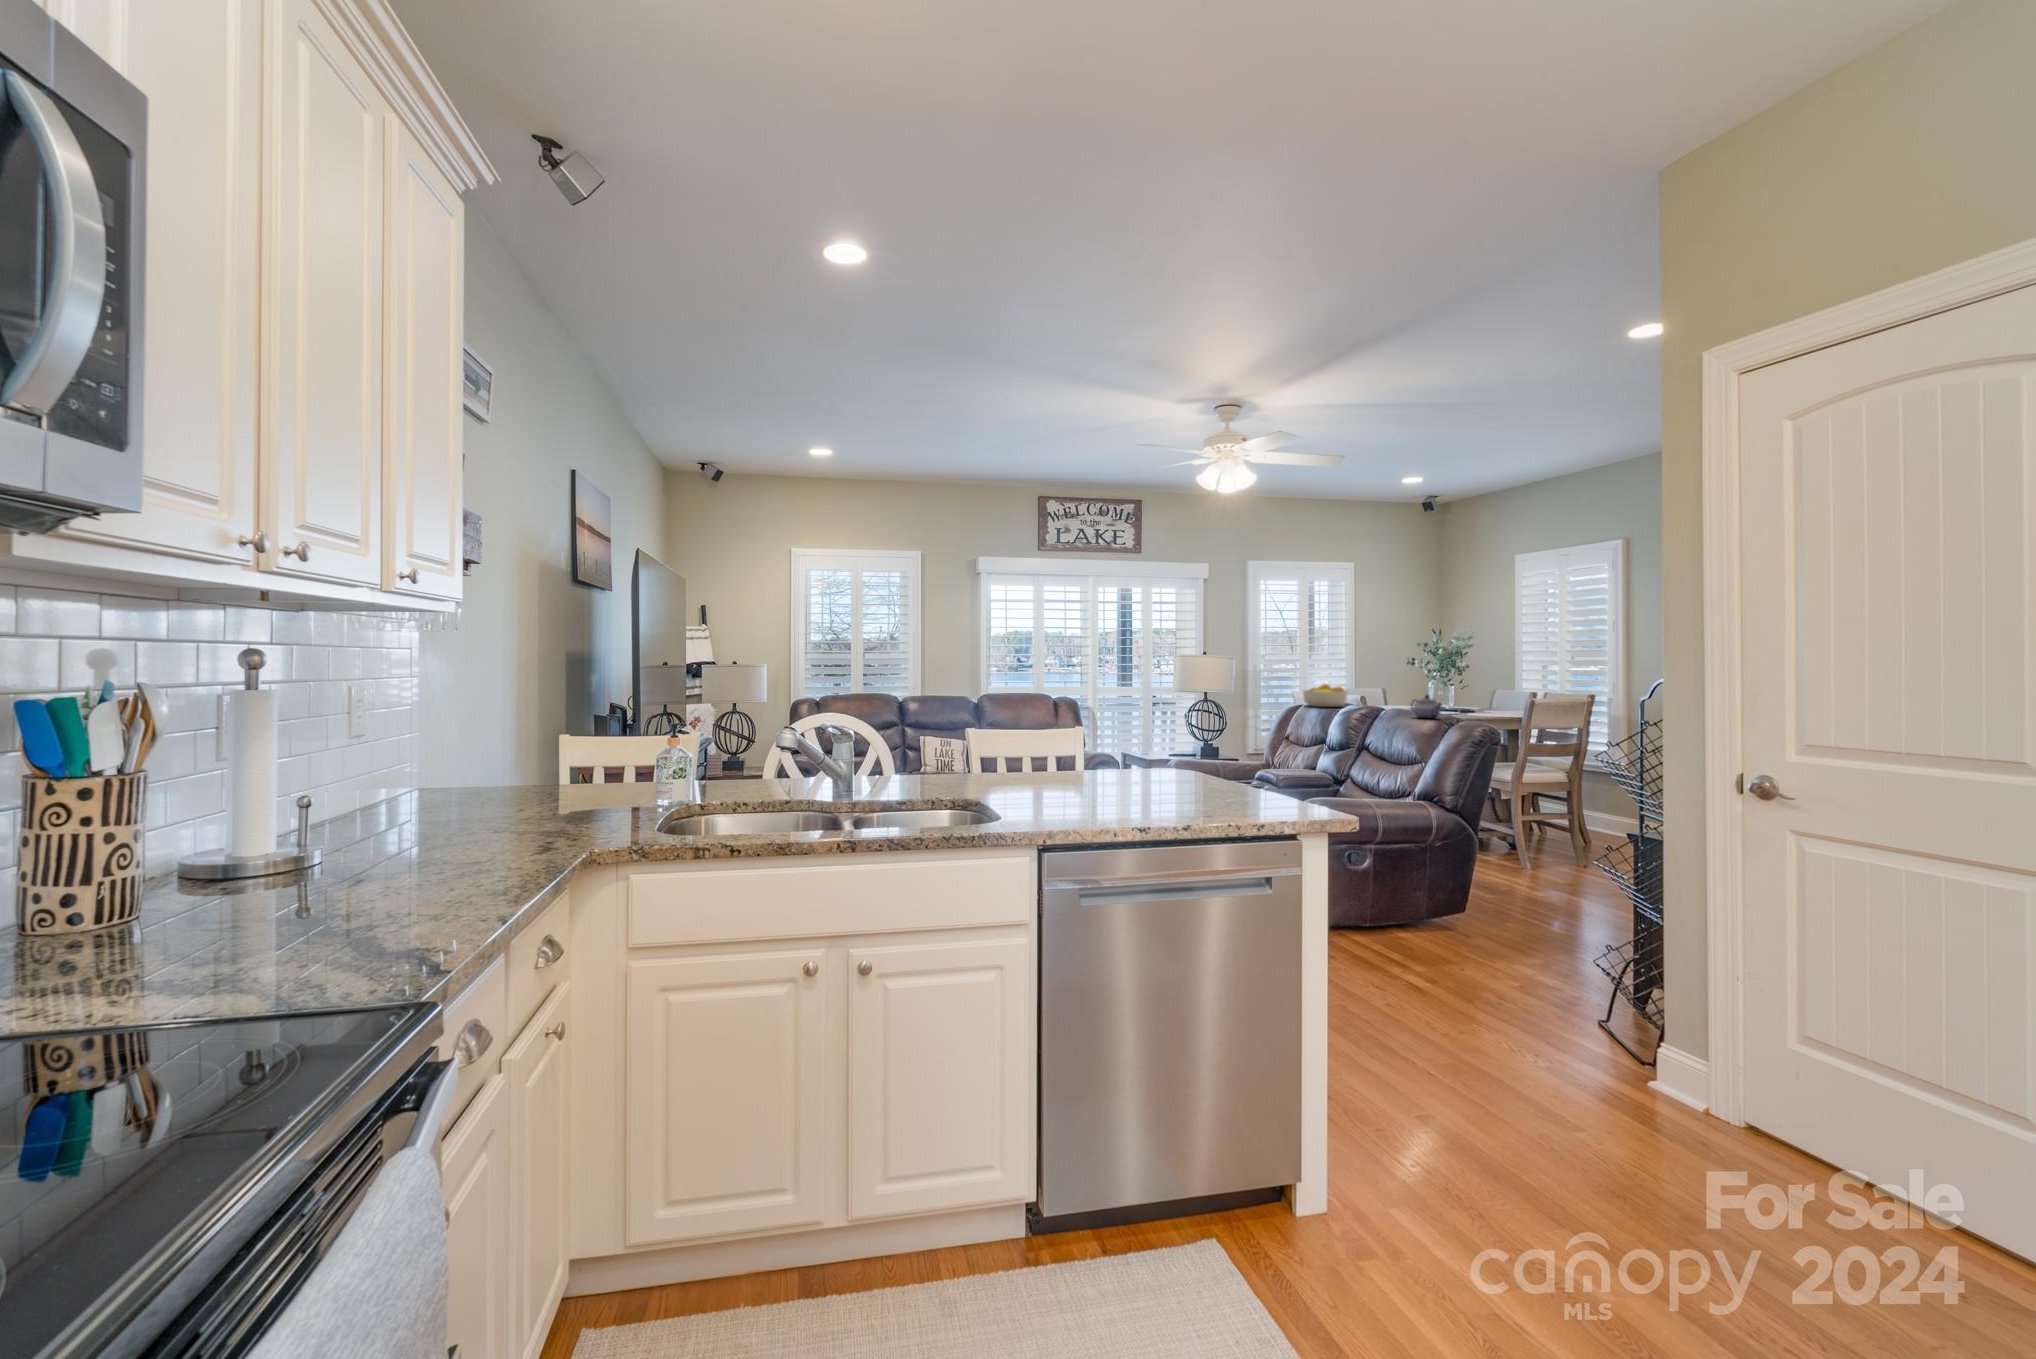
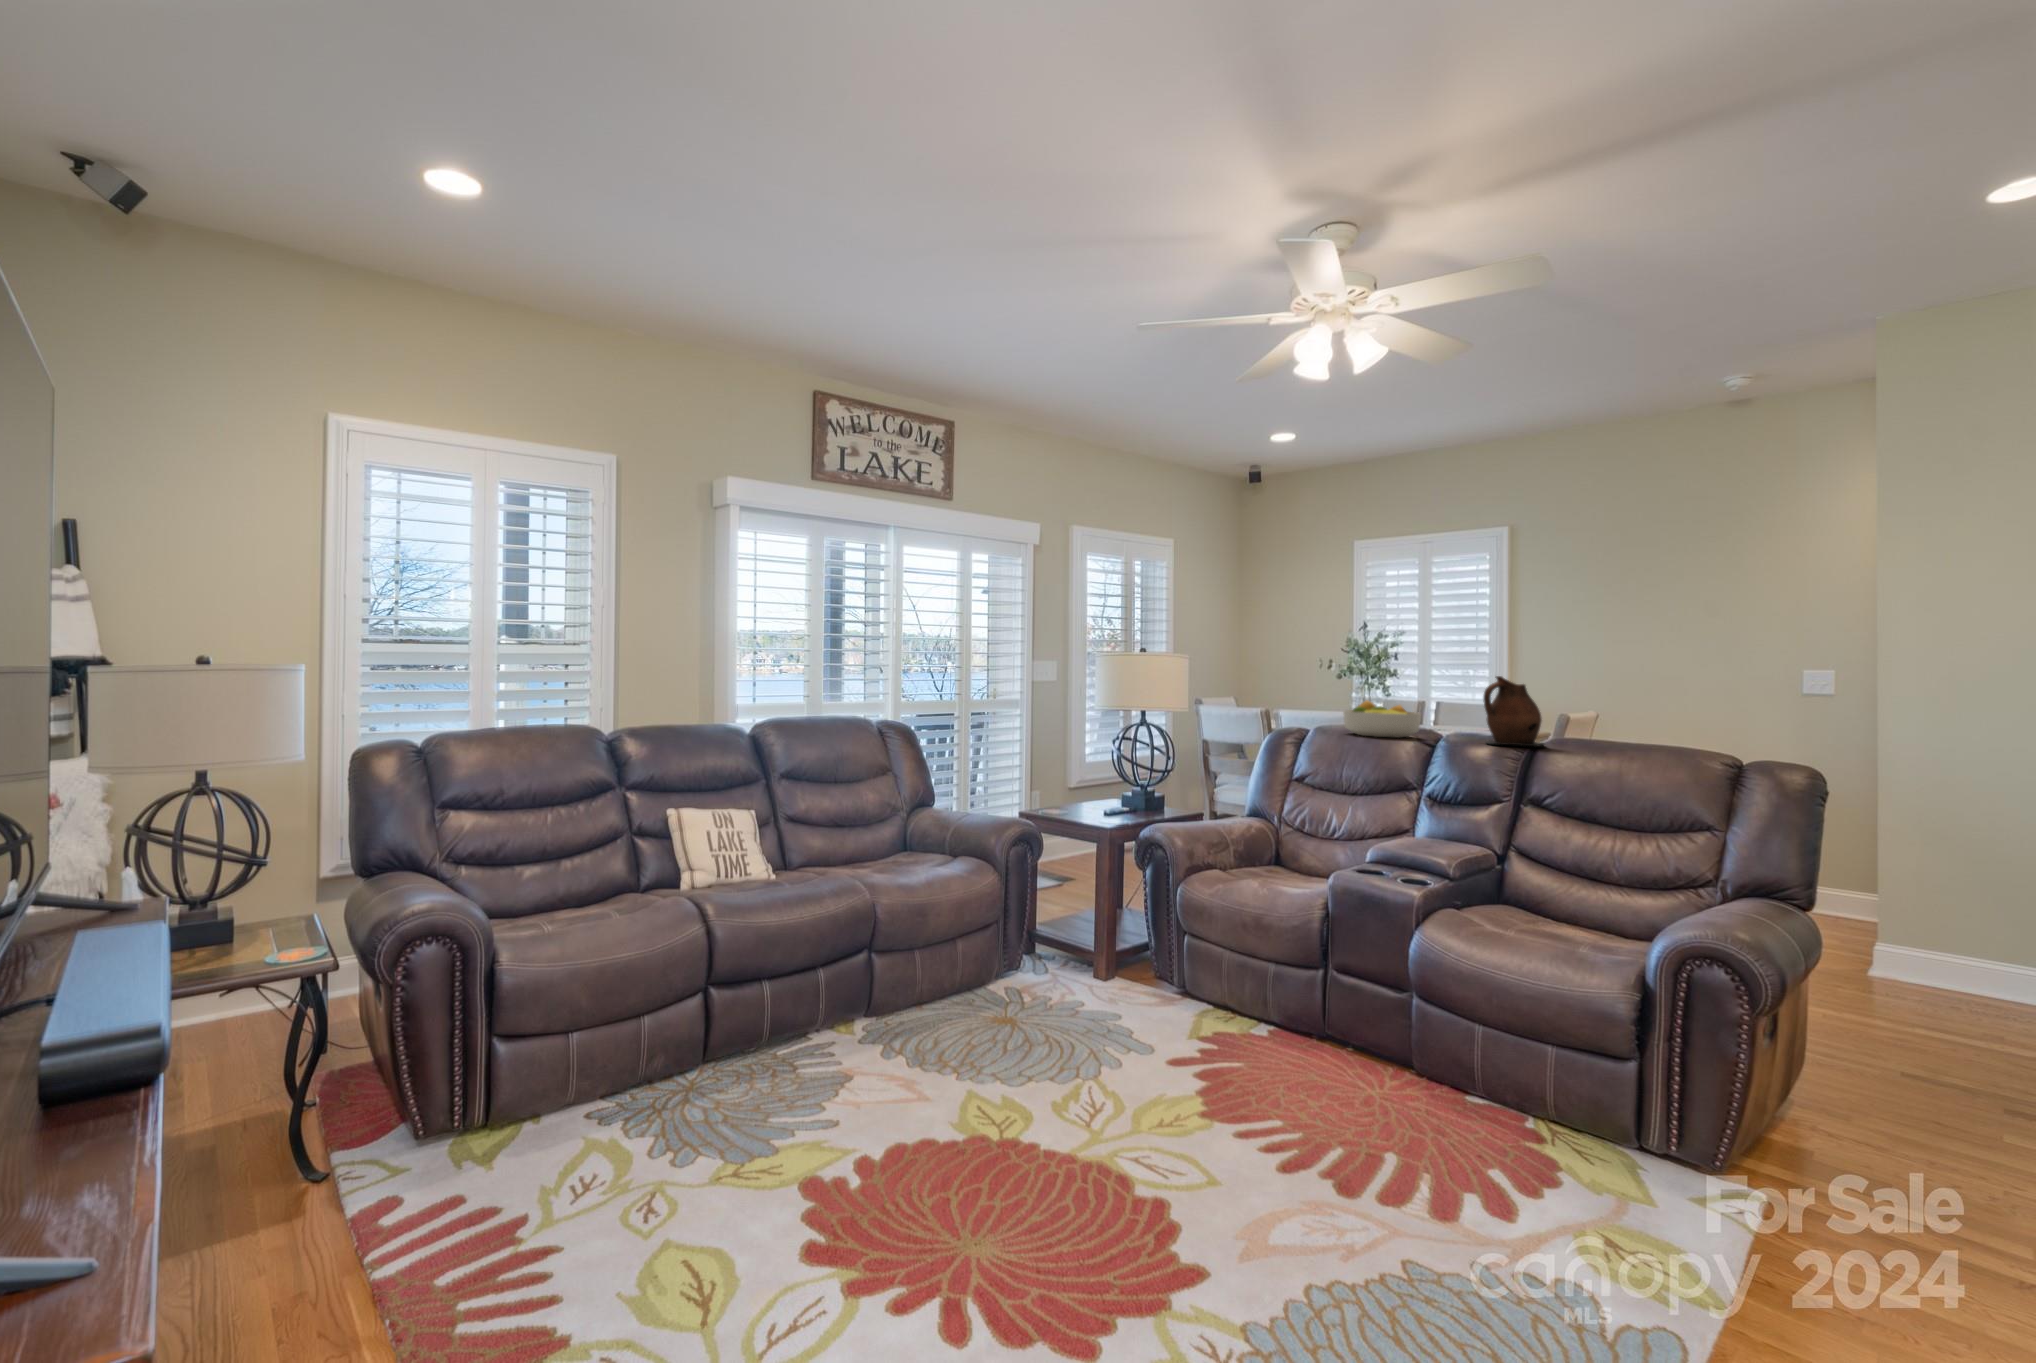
ceramic pitcher: none [1357,667,1404,713] -> present [1483,676,1544,747]
teapot: present [1411,695,1442,718] -> none [1613,720,1686,758]

